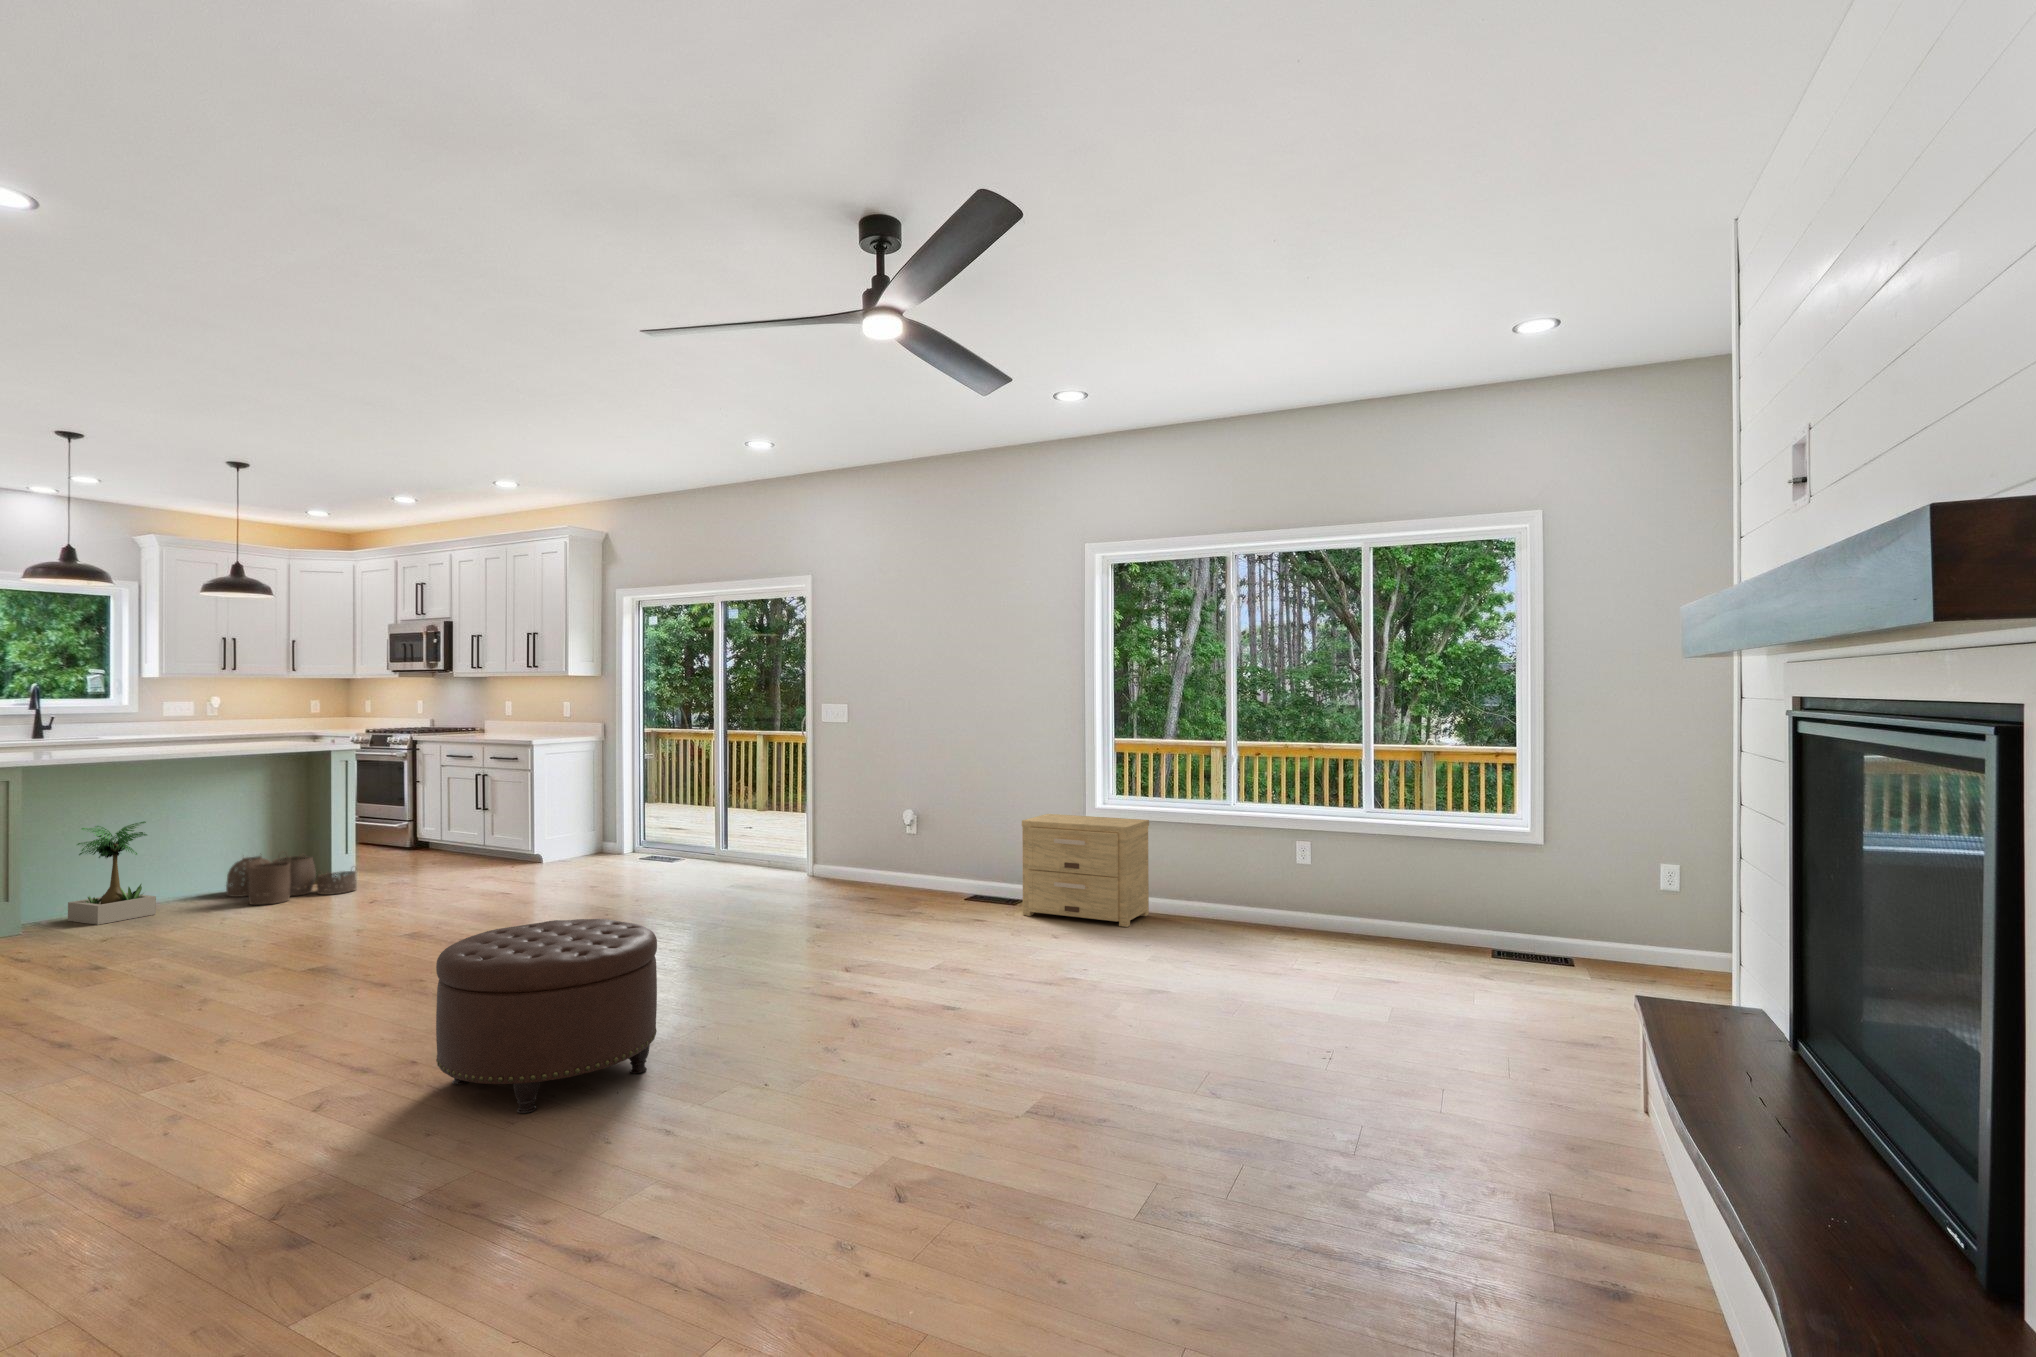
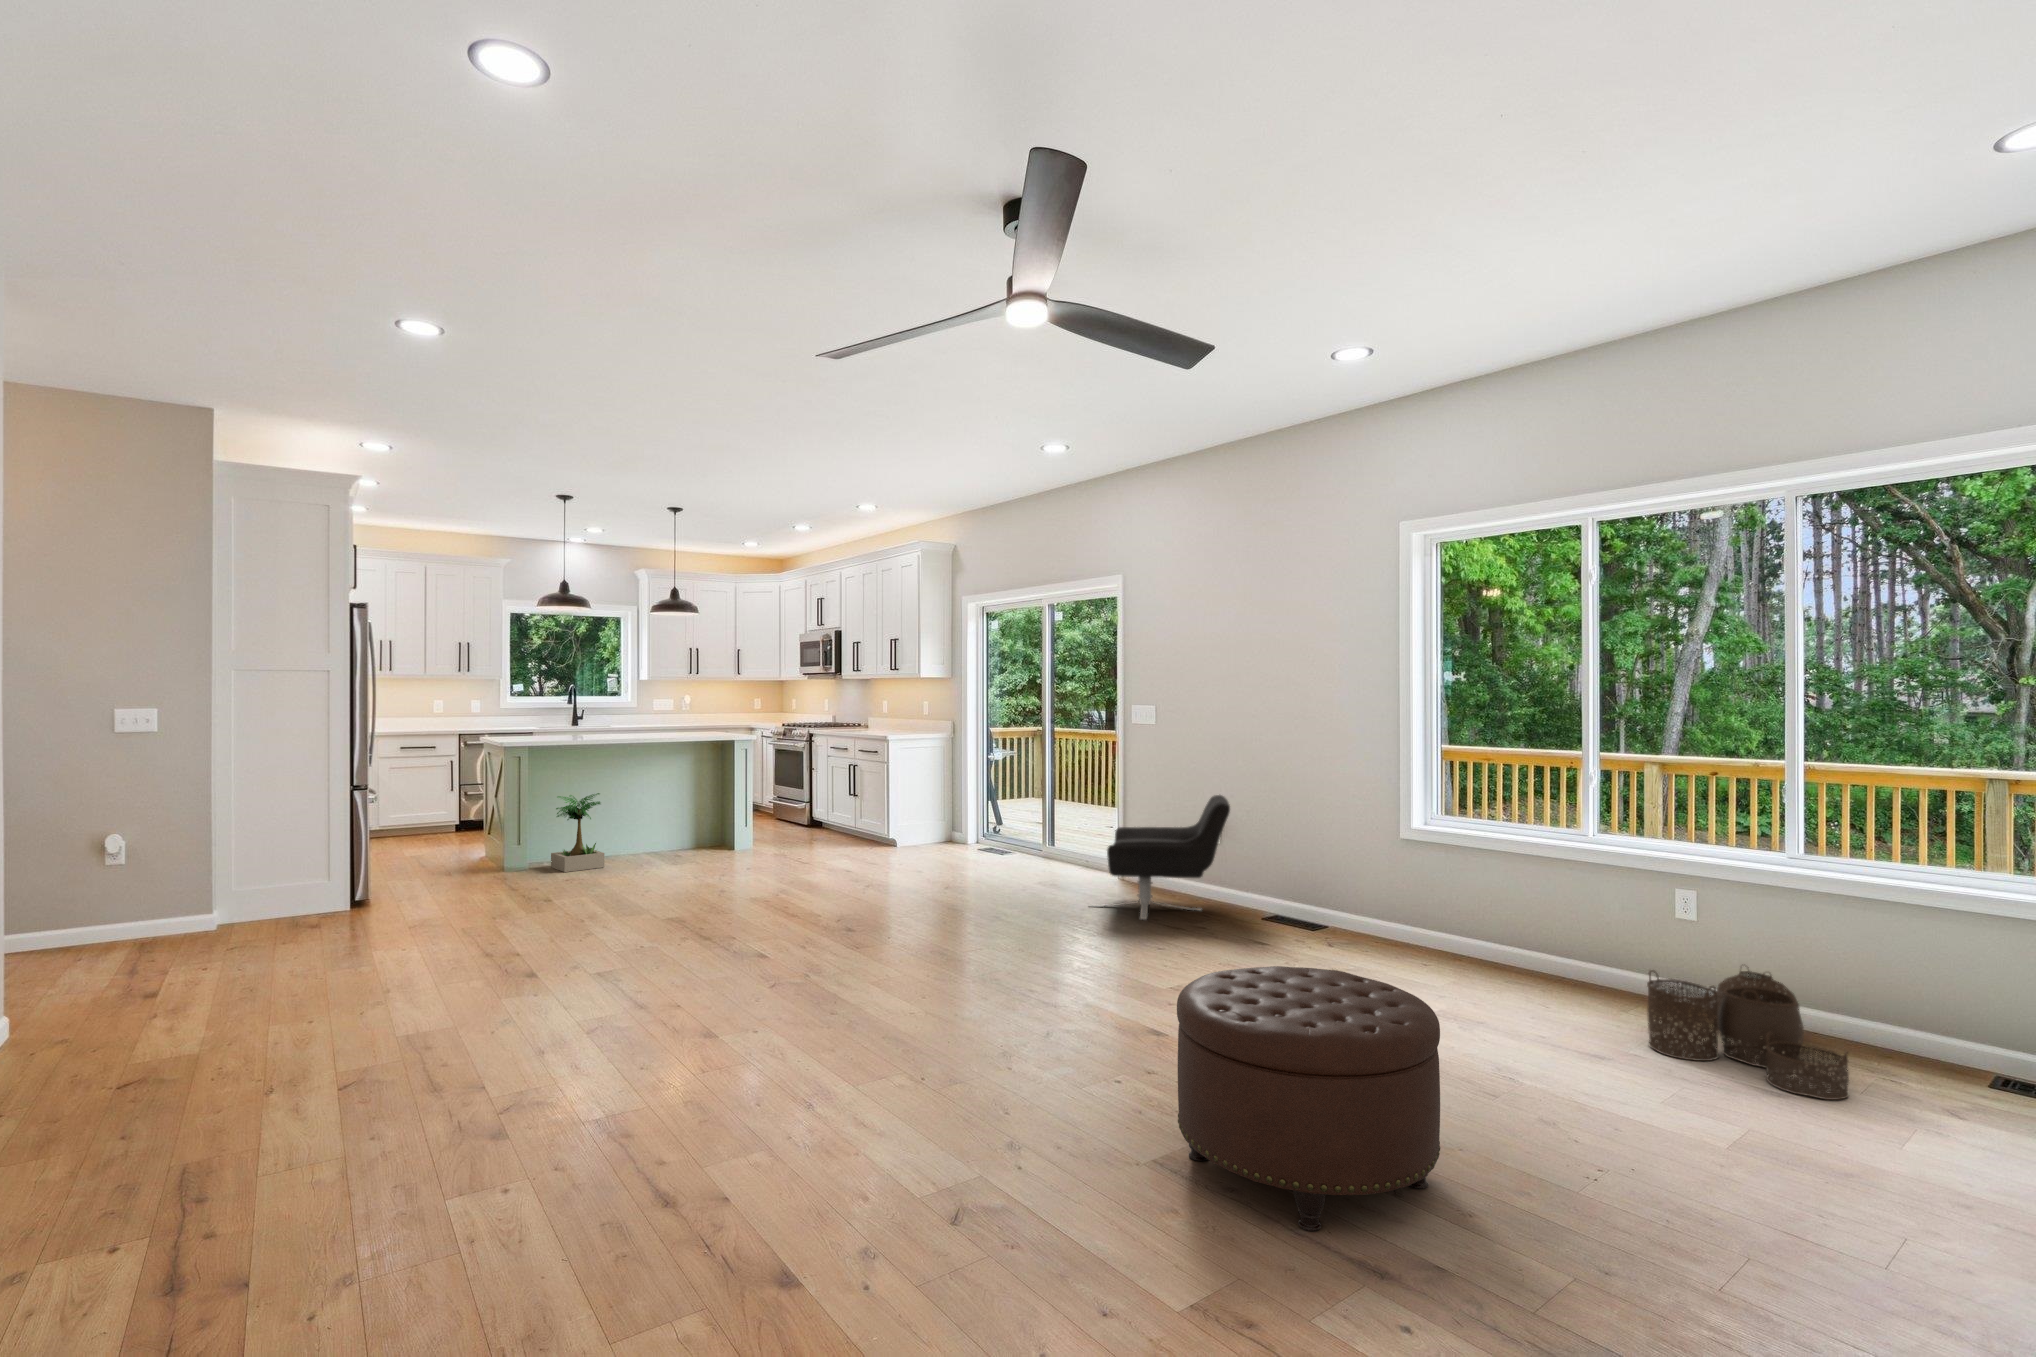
lounge chair: none [798,788,937,910] -> present [1090,795,1230,919]
side table: present [1022,814,1149,927] -> none [1316,831,1475,972]
woven basket: present [226,855,357,905] -> present [1647,970,1849,1100]
ottoman: present [436,919,657,1114] -> present [1177,966,1440,1231]

